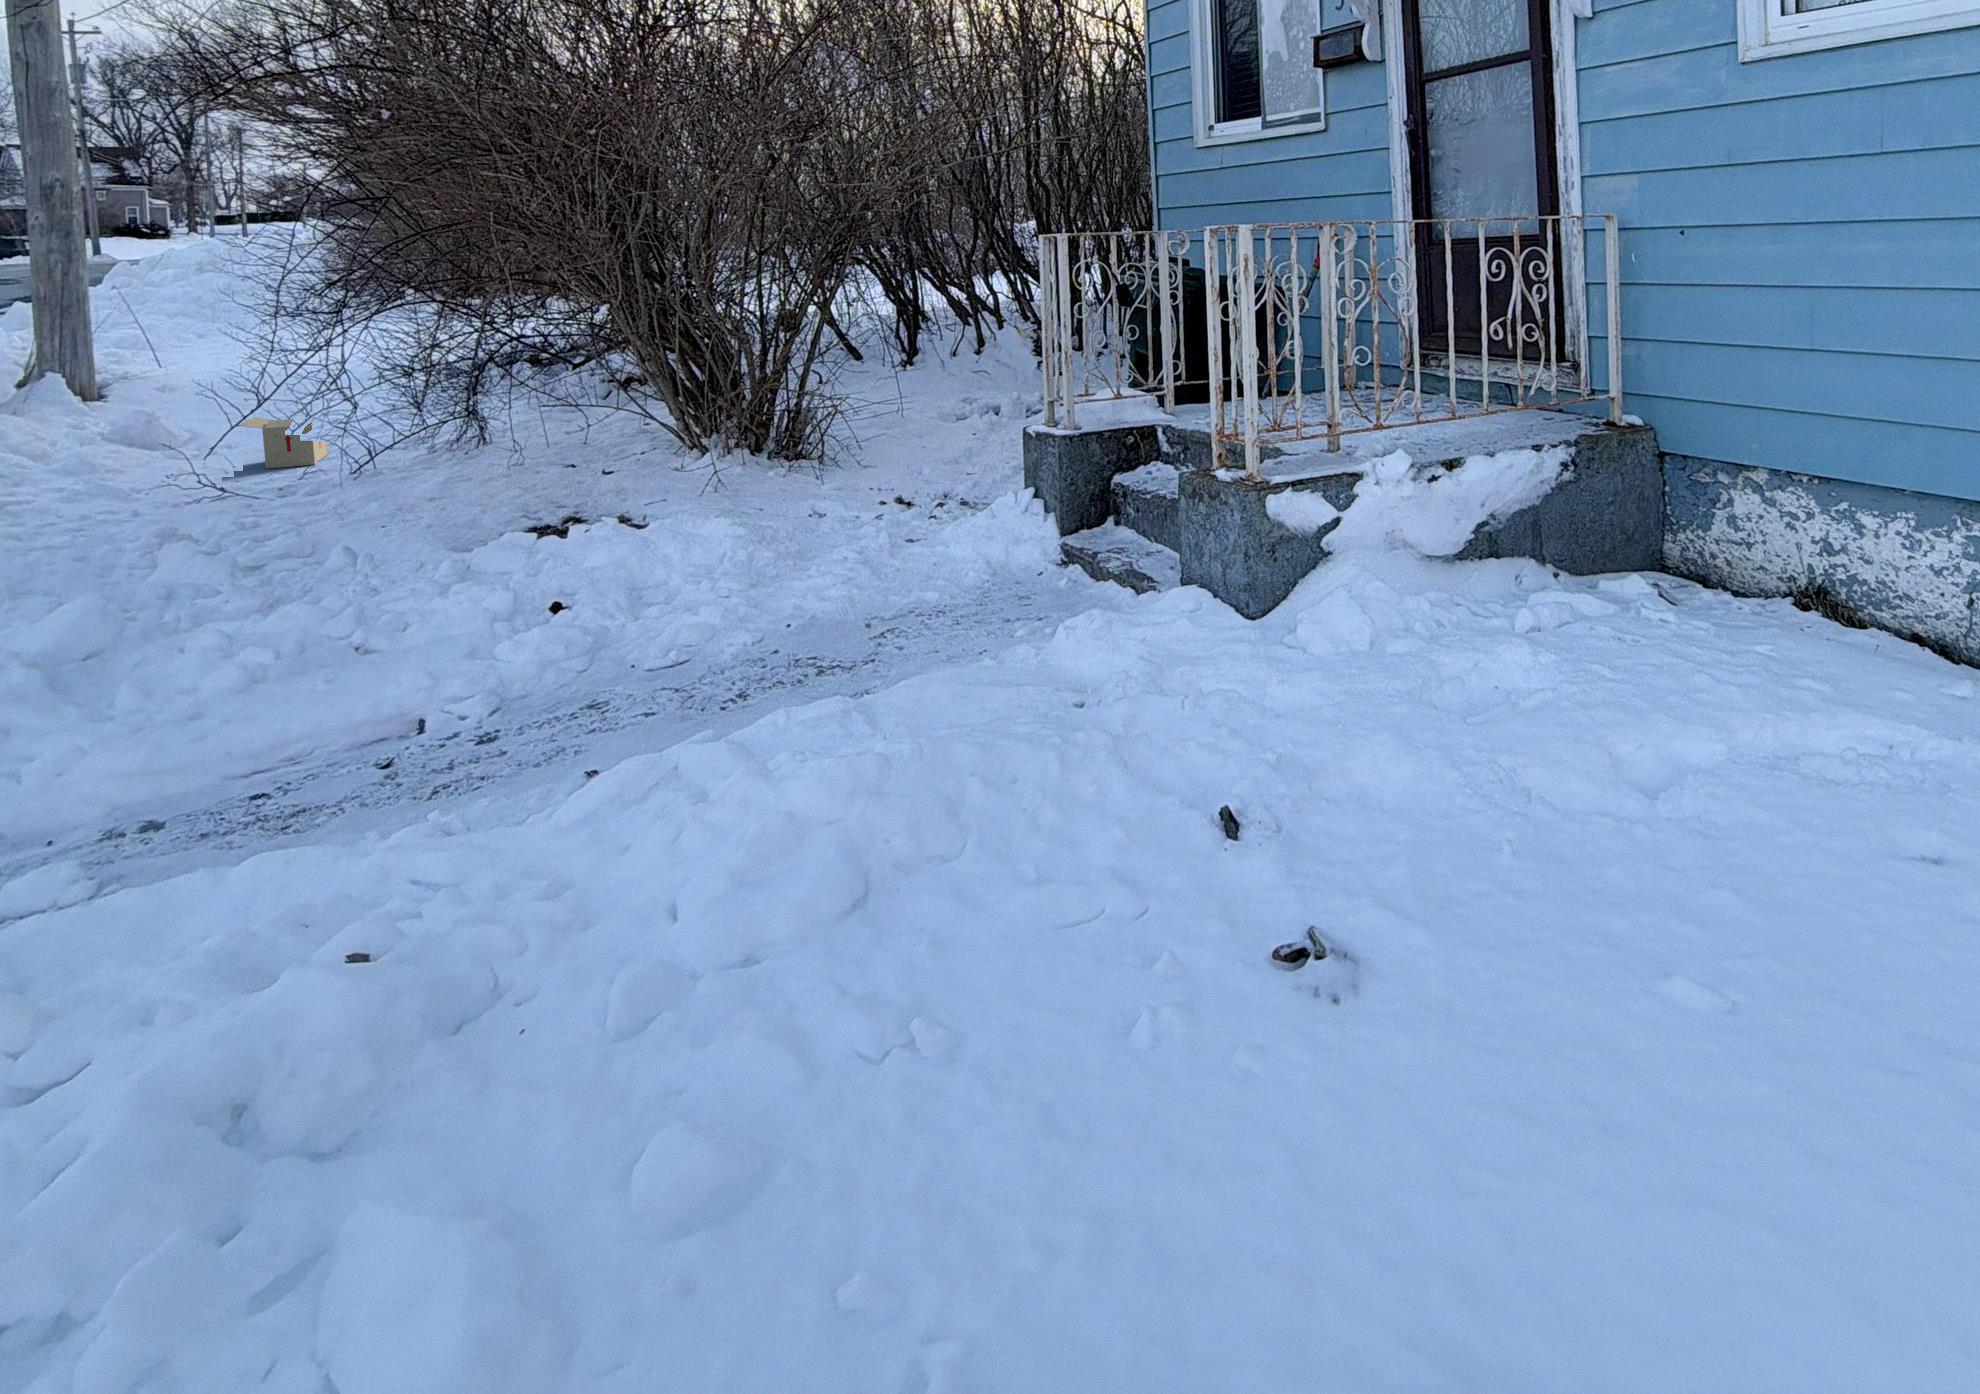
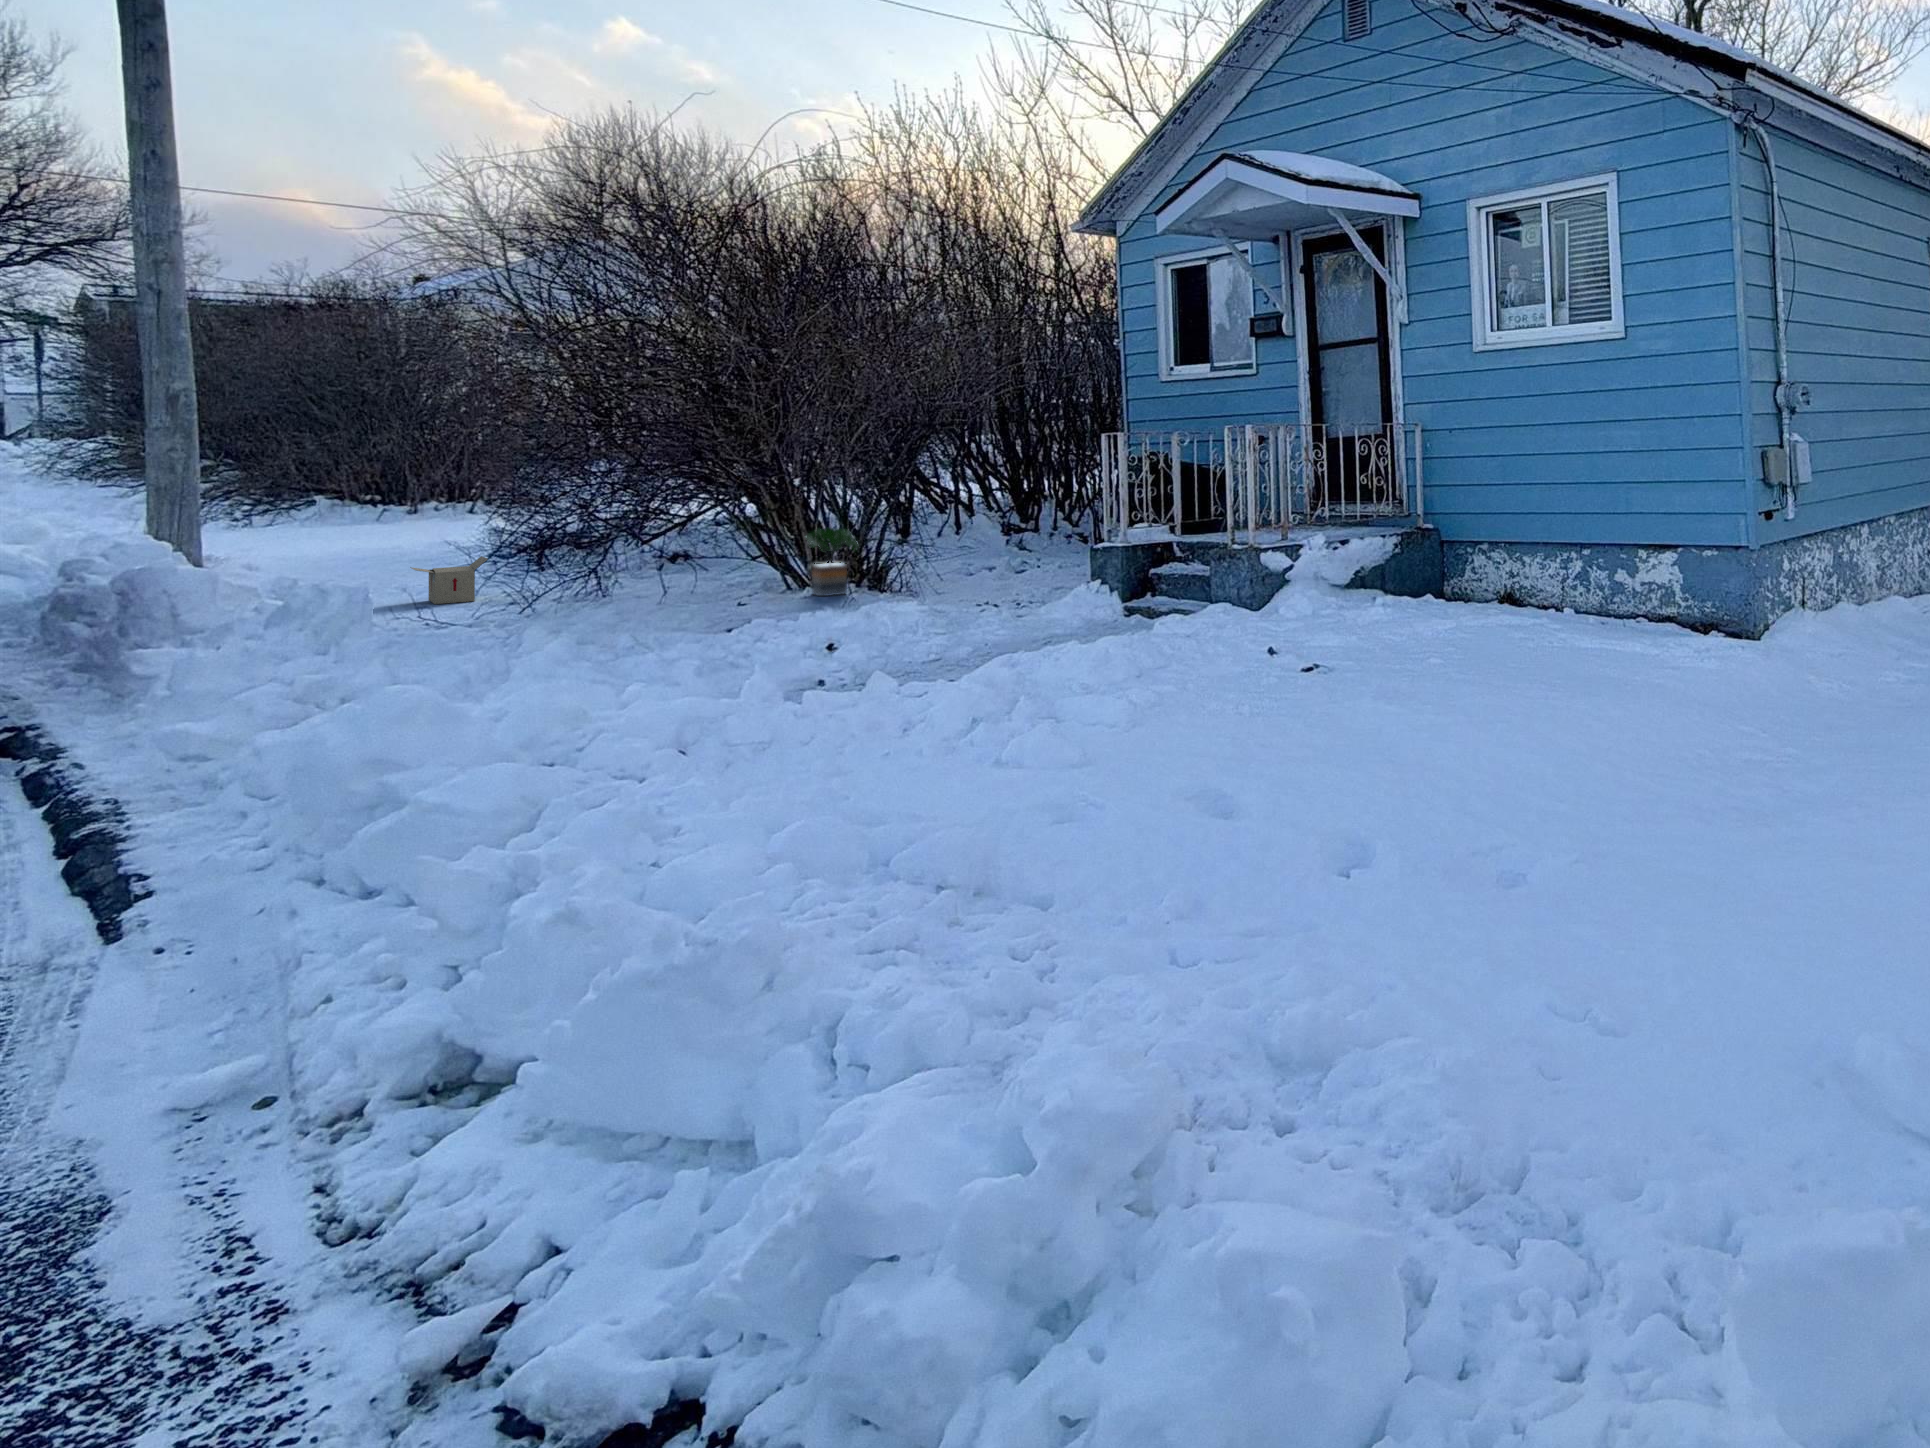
potted tree: none [653,381,728,486] -> present [806,528,857,596]

